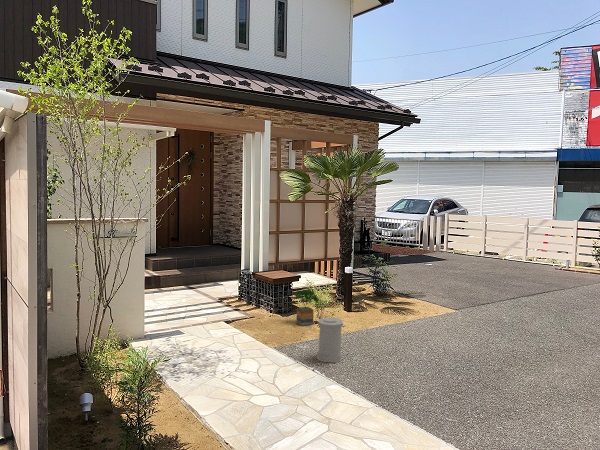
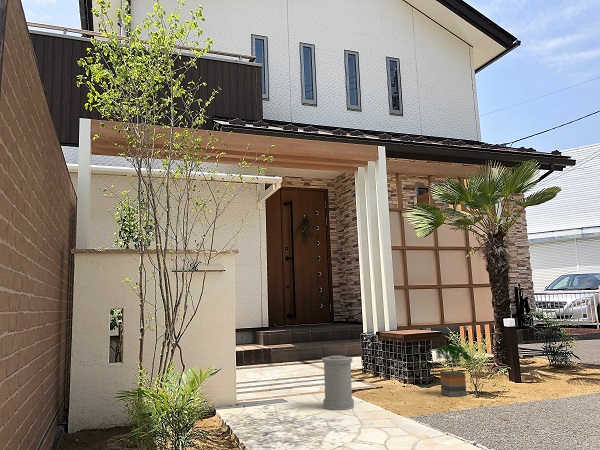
trash can: present [317,318,343,362] -> present [322,356,354,410]

